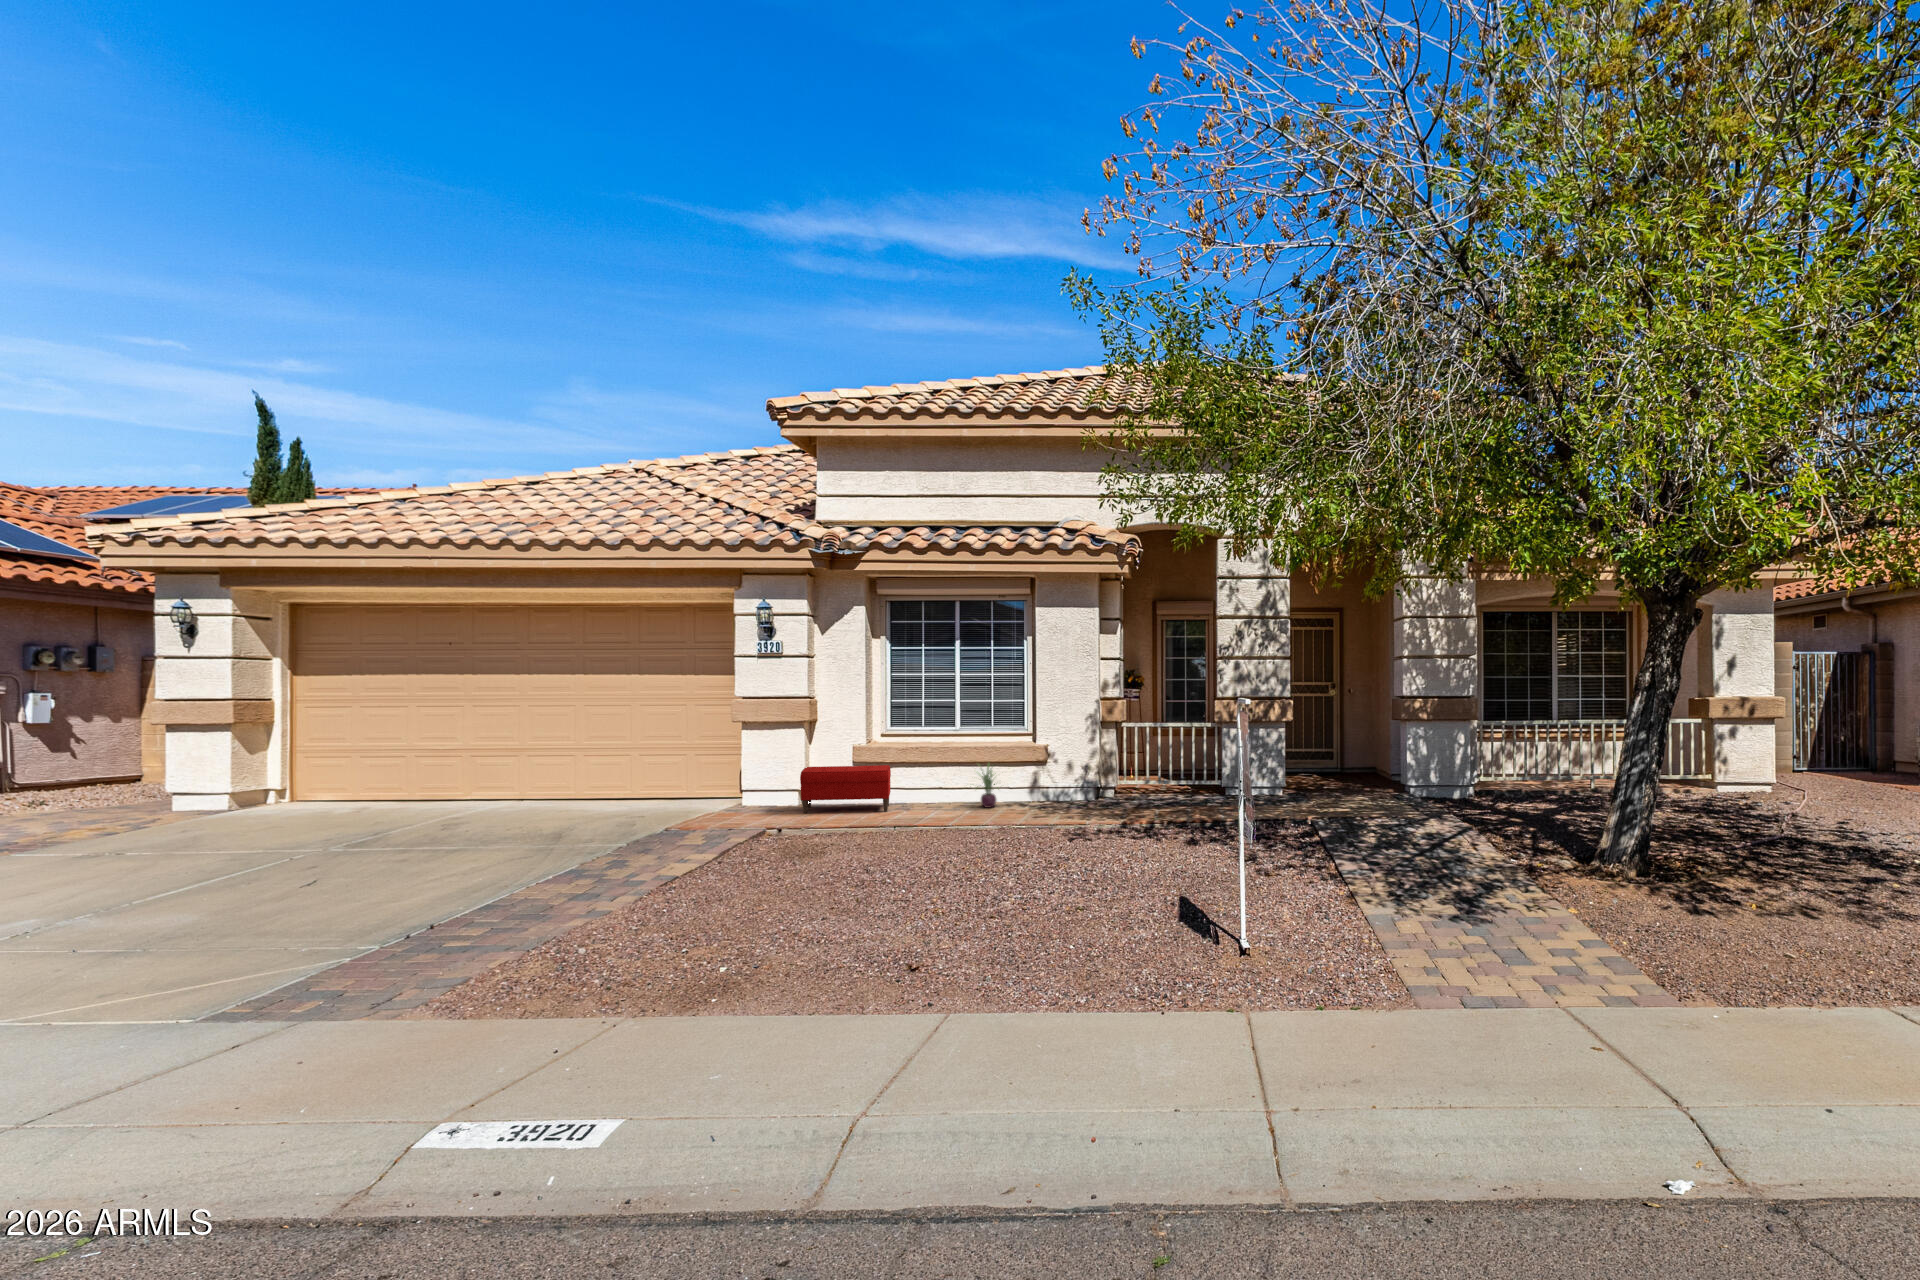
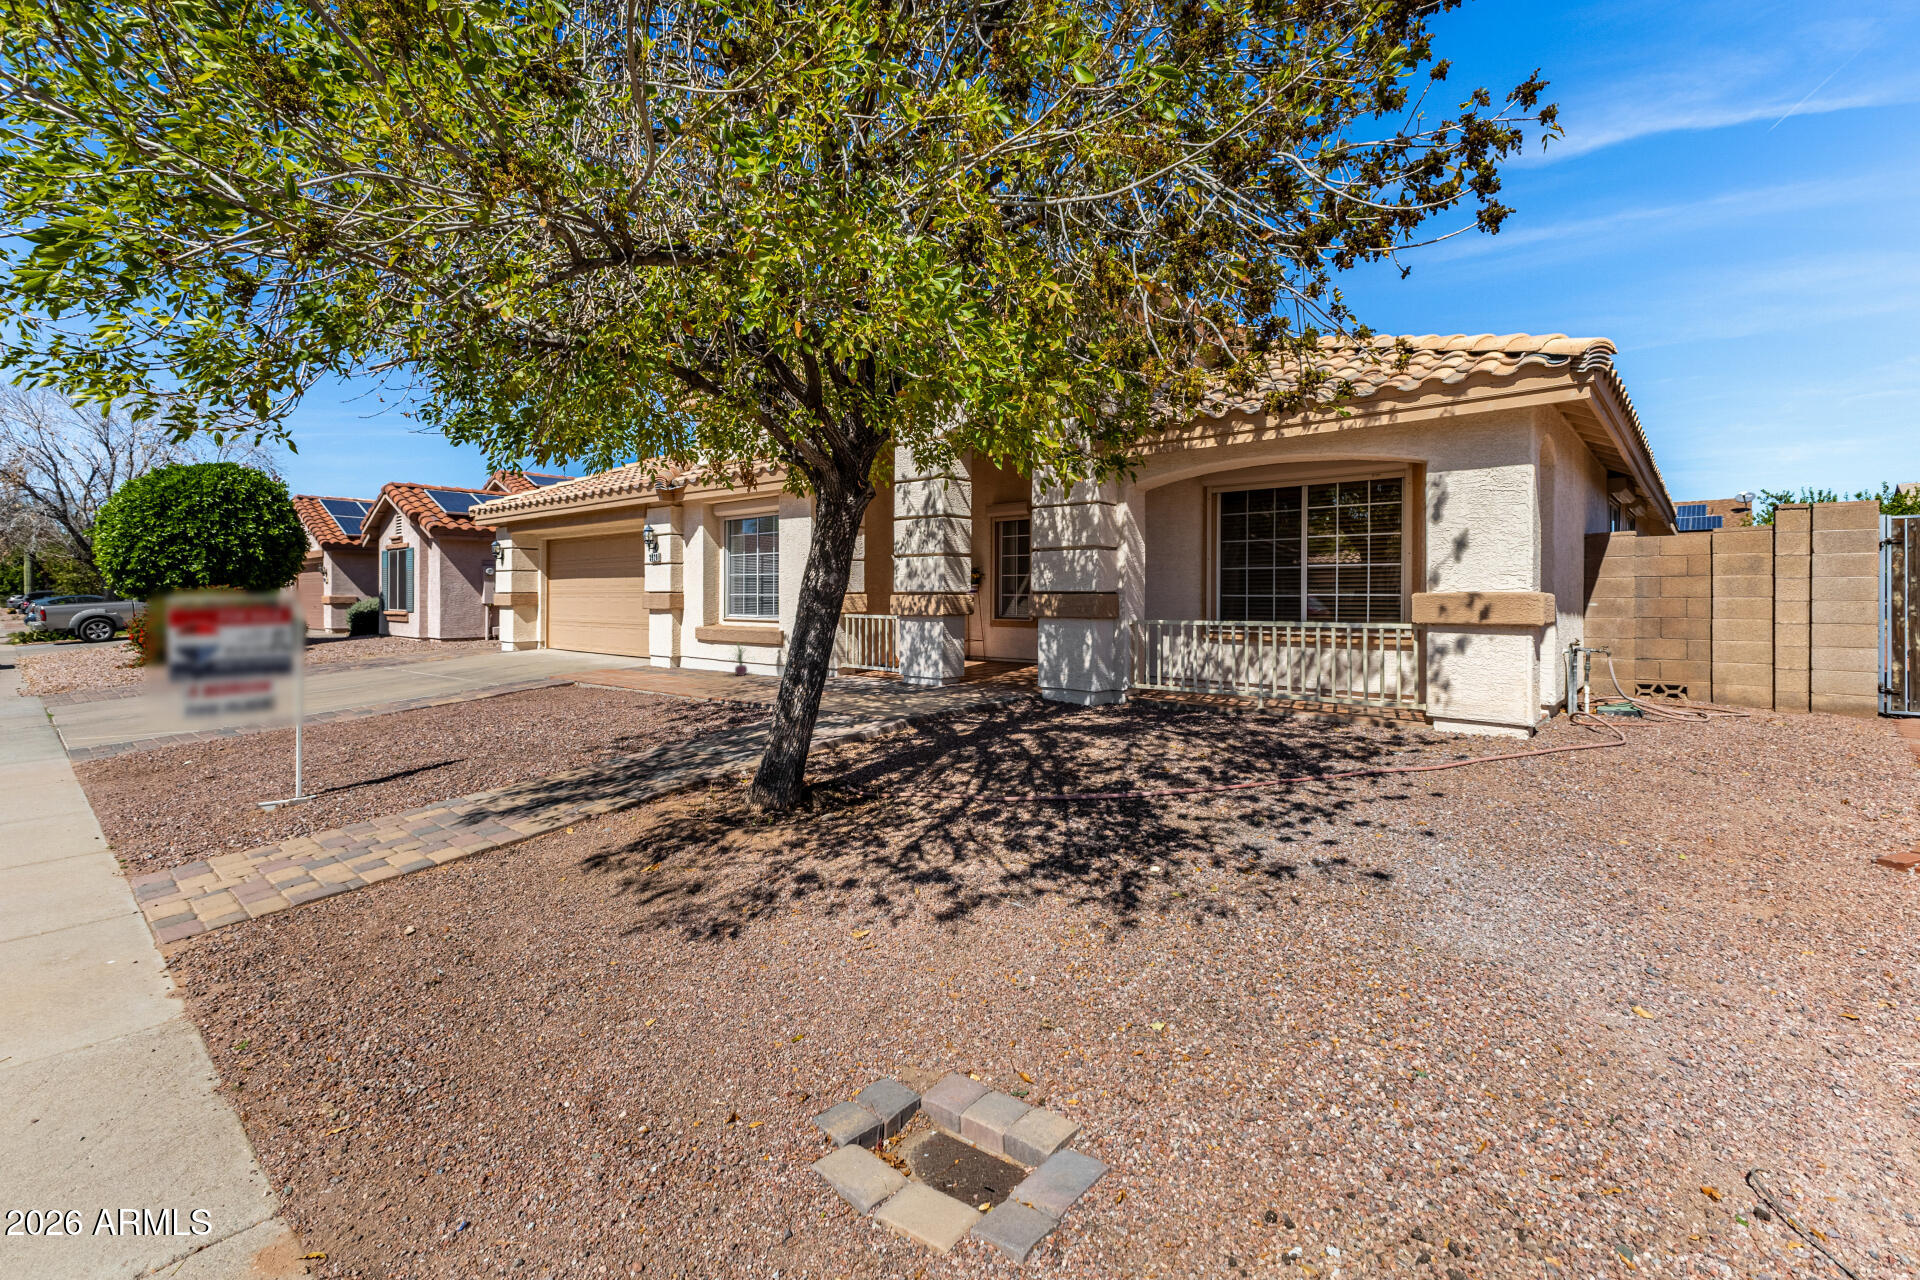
bench: present [800,765,891,813] -> none [651,640,711,673]

